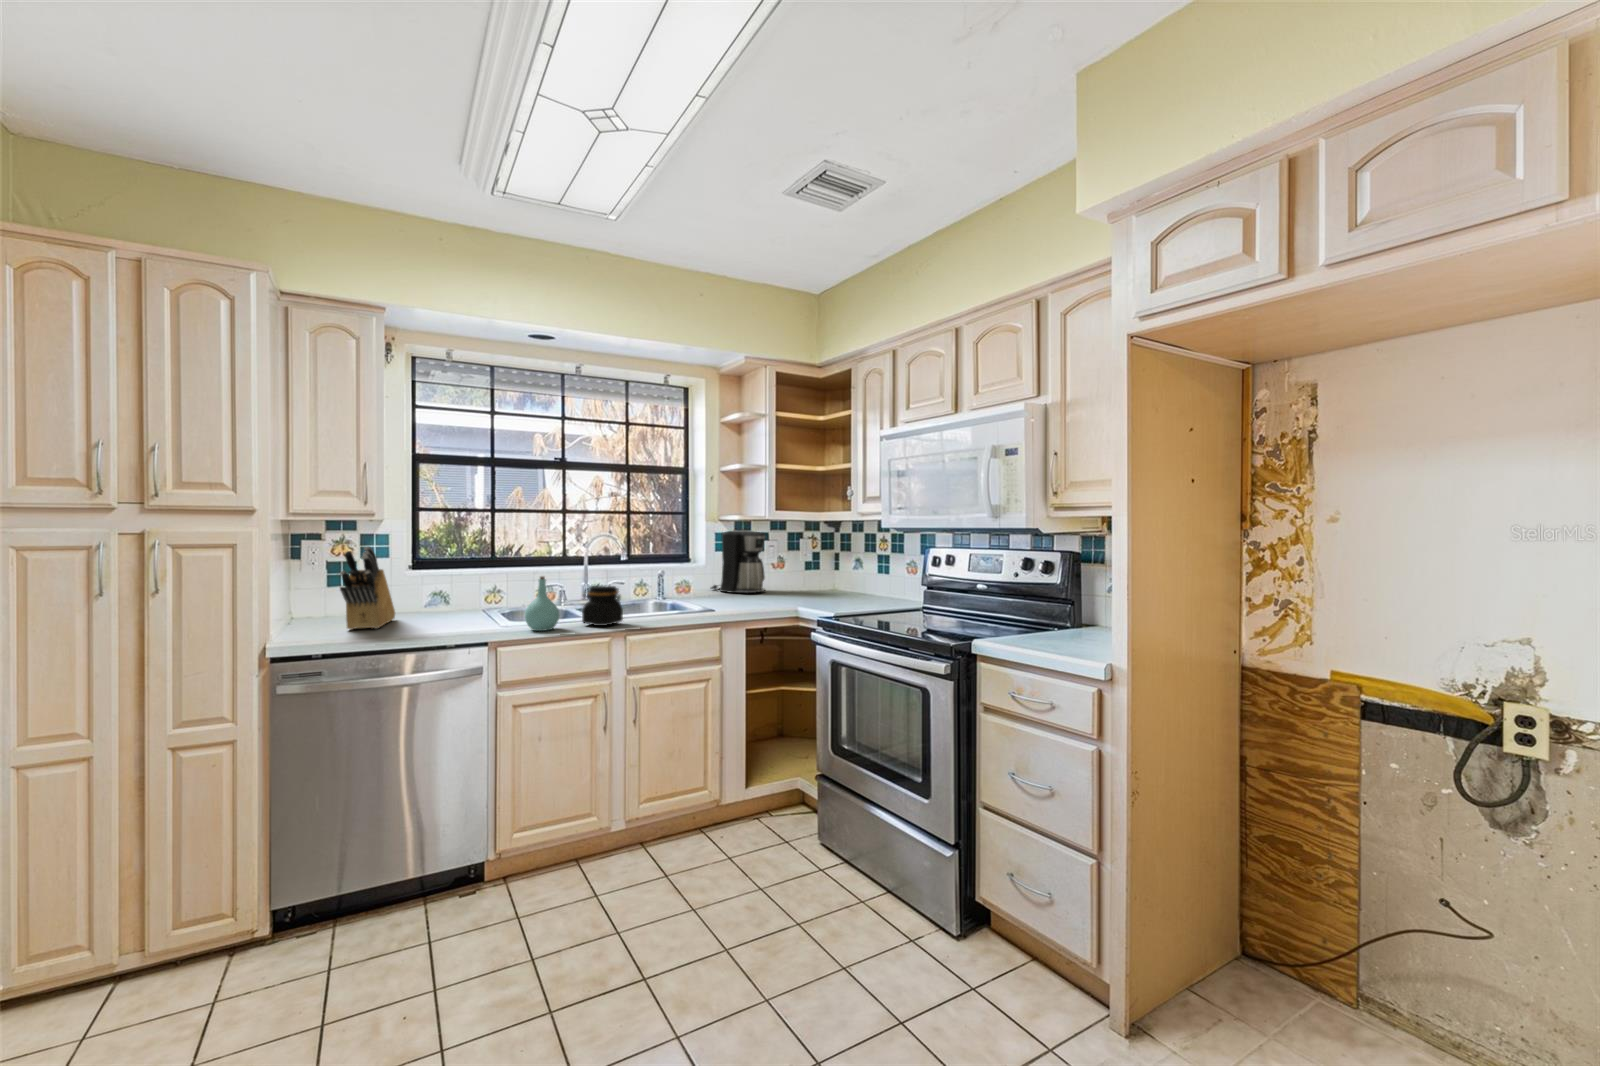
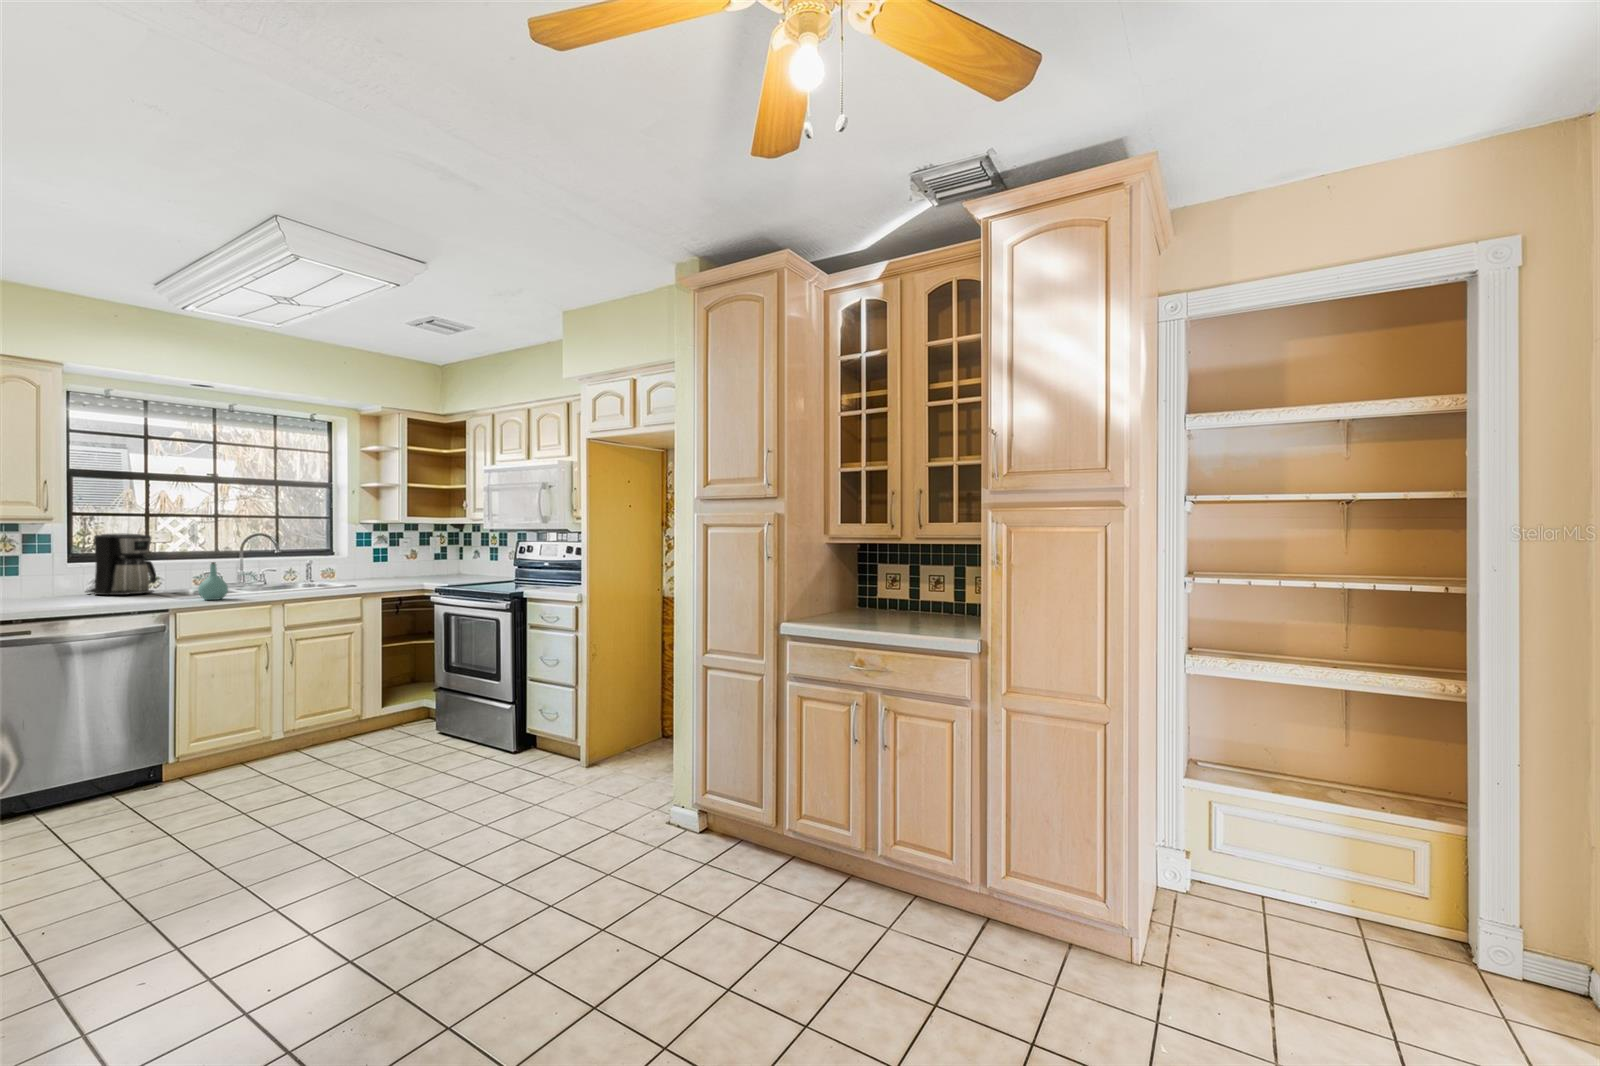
coffee maker: present [711,531,765,593] -> present [87,534,157,595]
knife block: present [340,546,395,630] -> none [29,542,66,605]
jar: present [582,586,623,626] -> none [246,569,281,596]

